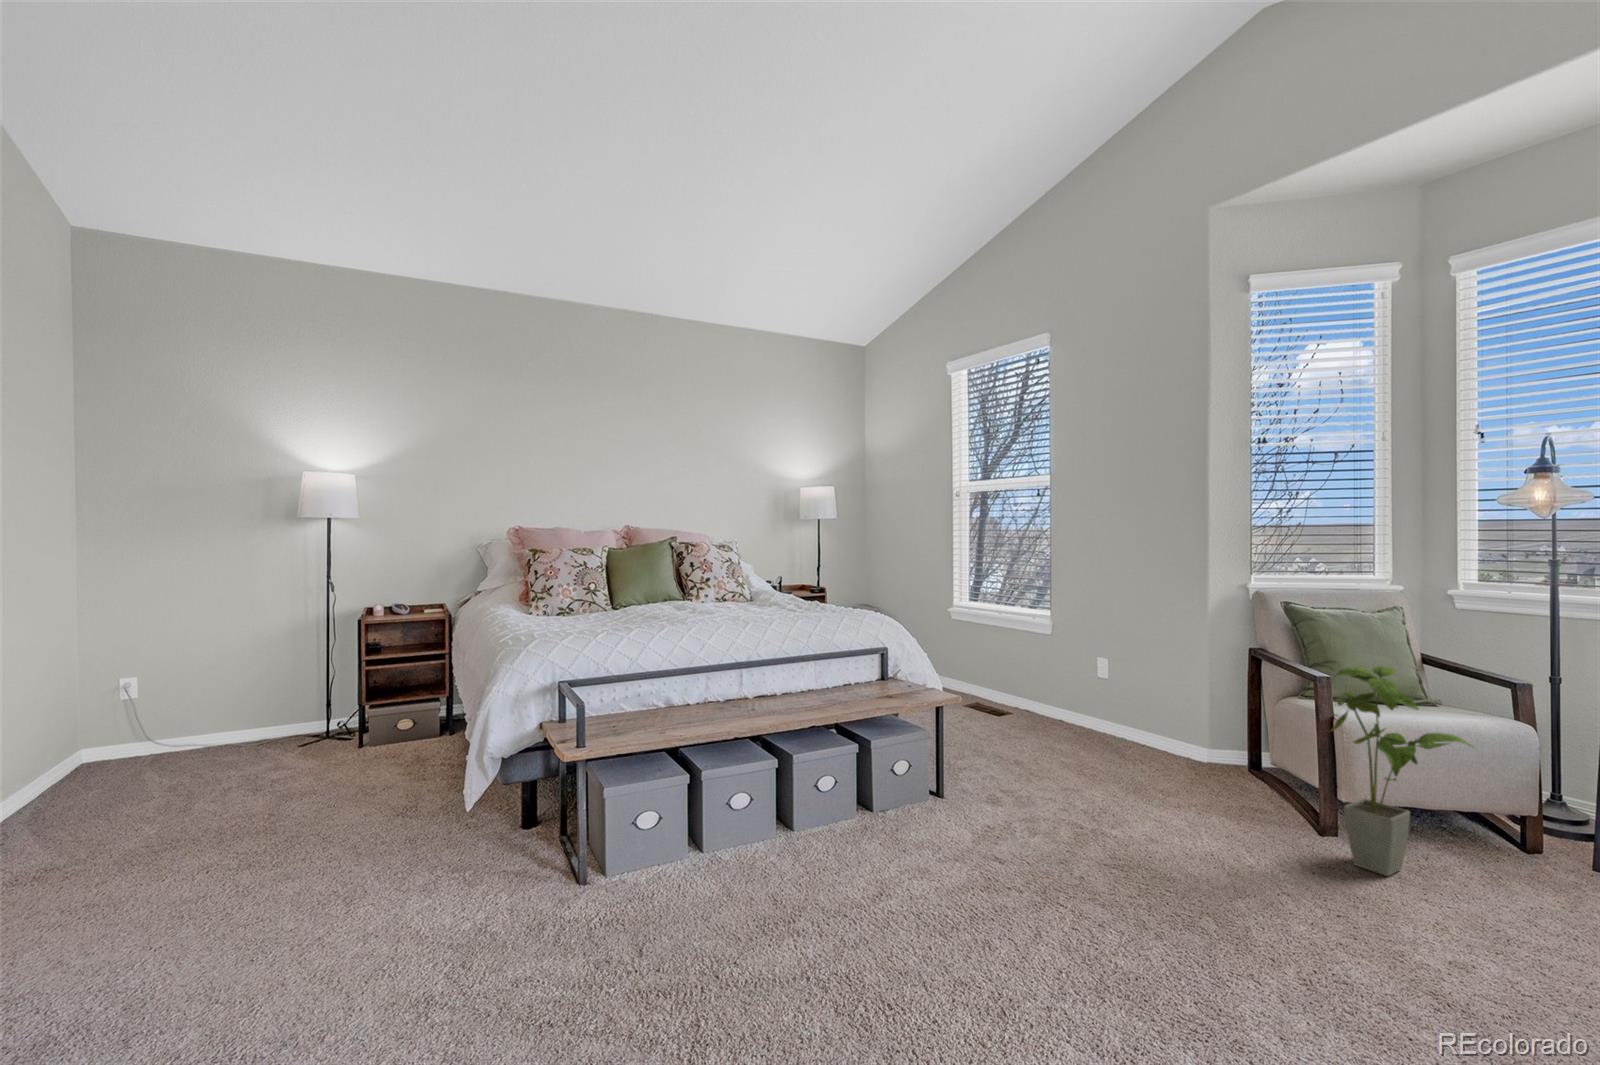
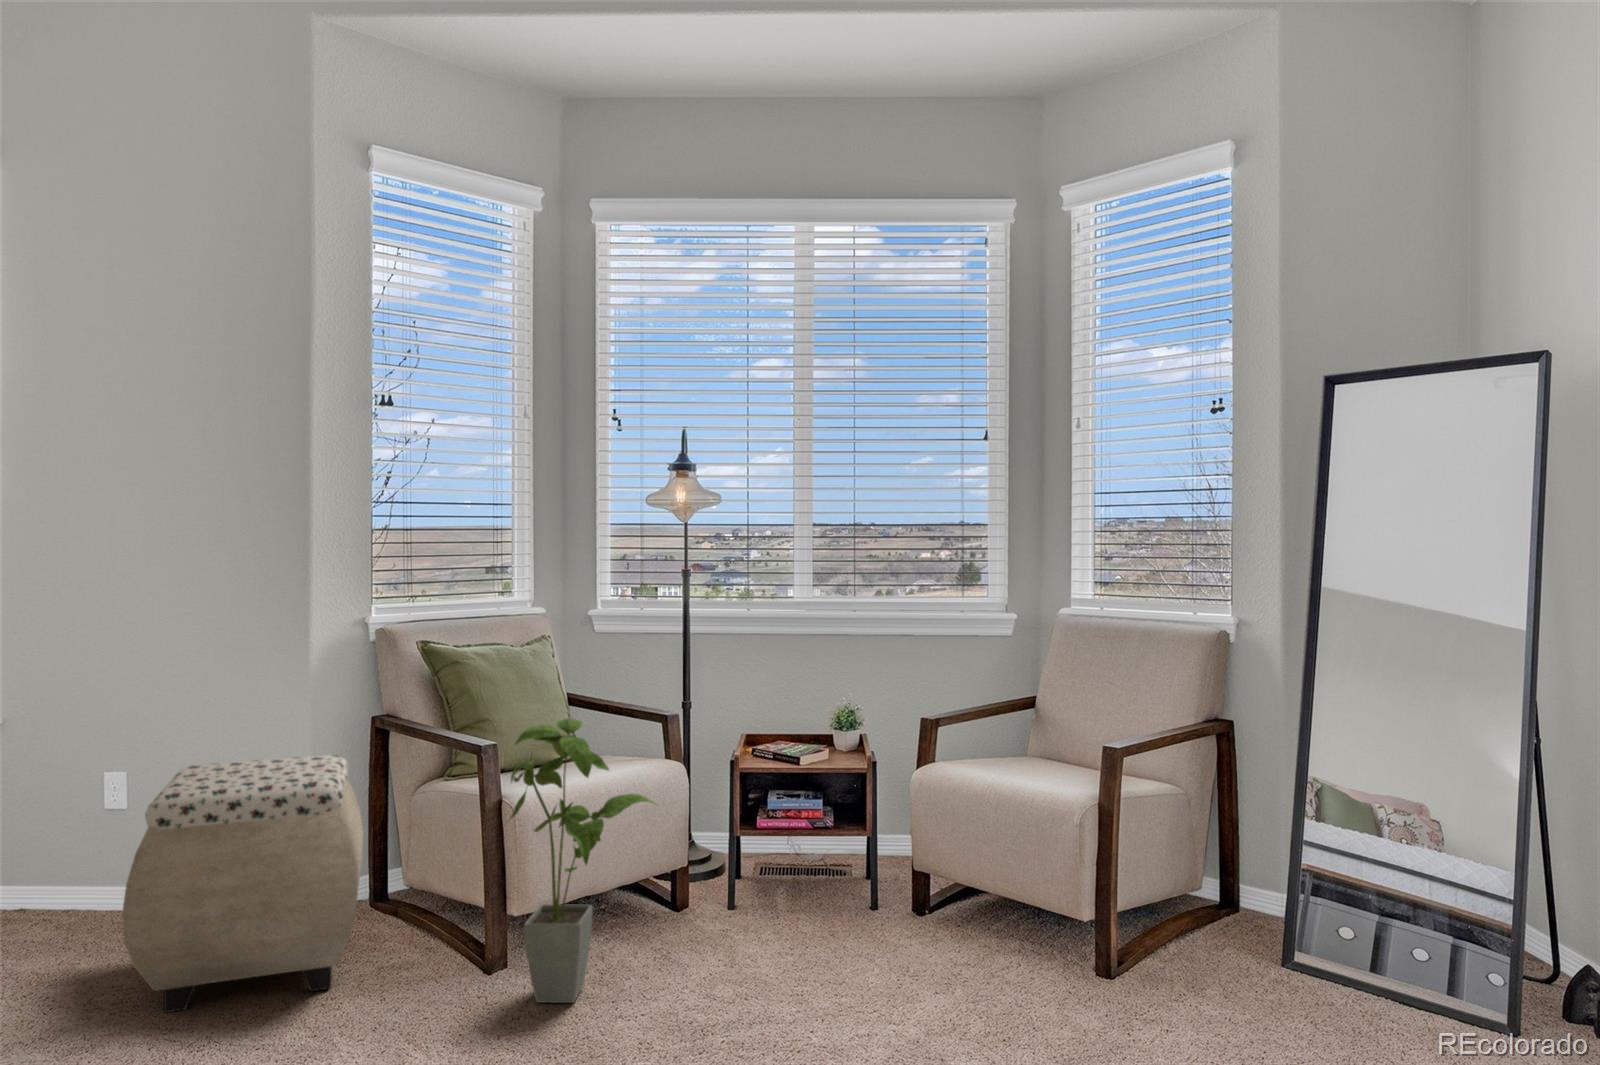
ottoman: none [1092,660,1240,808] -> present [122,755,363,1013]

